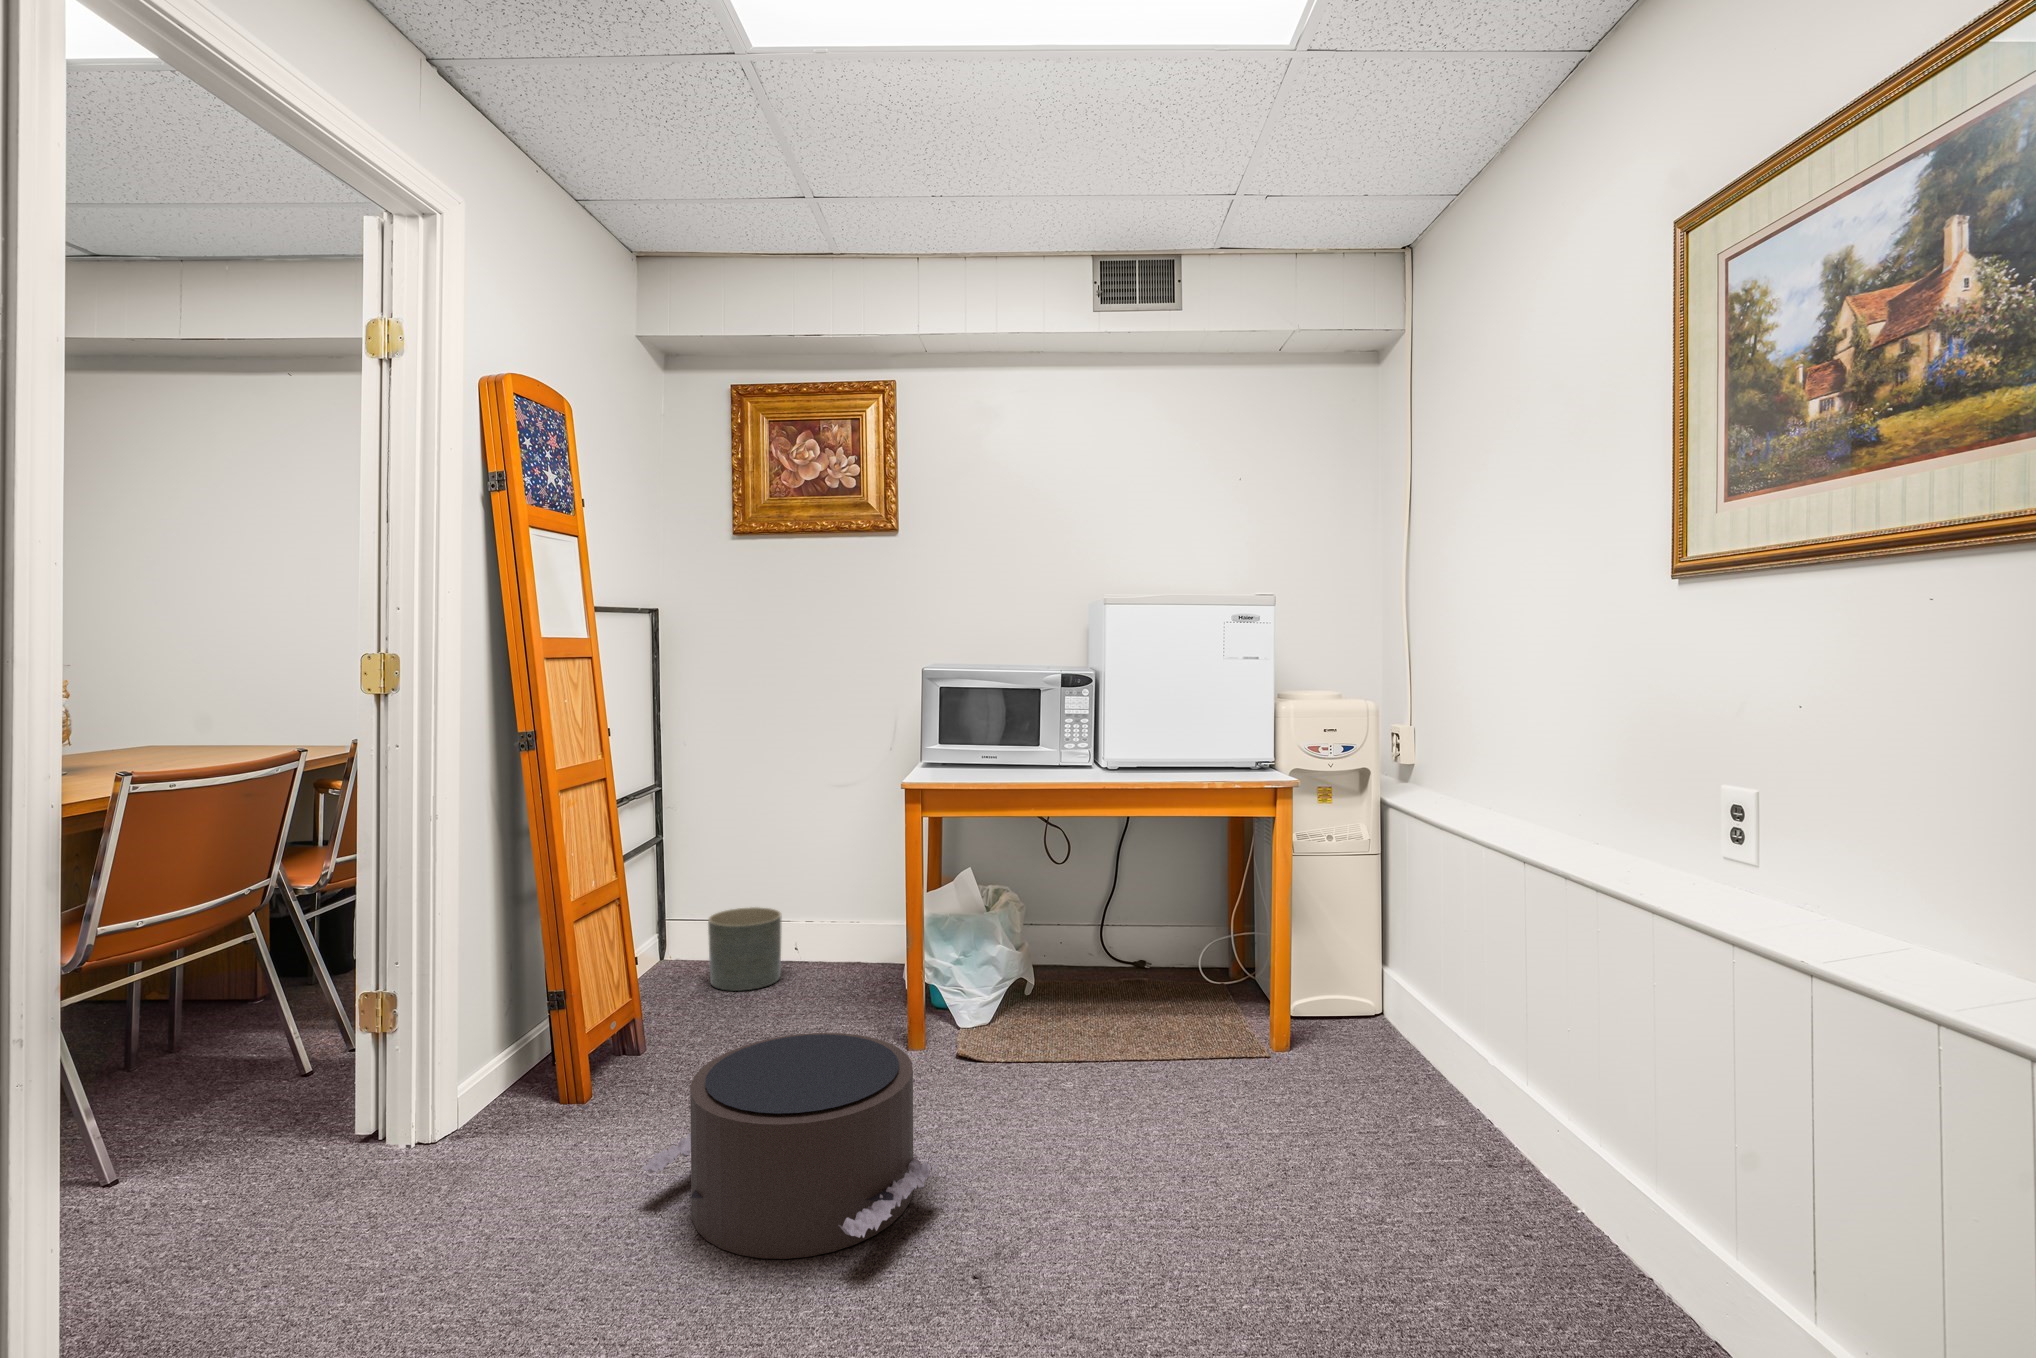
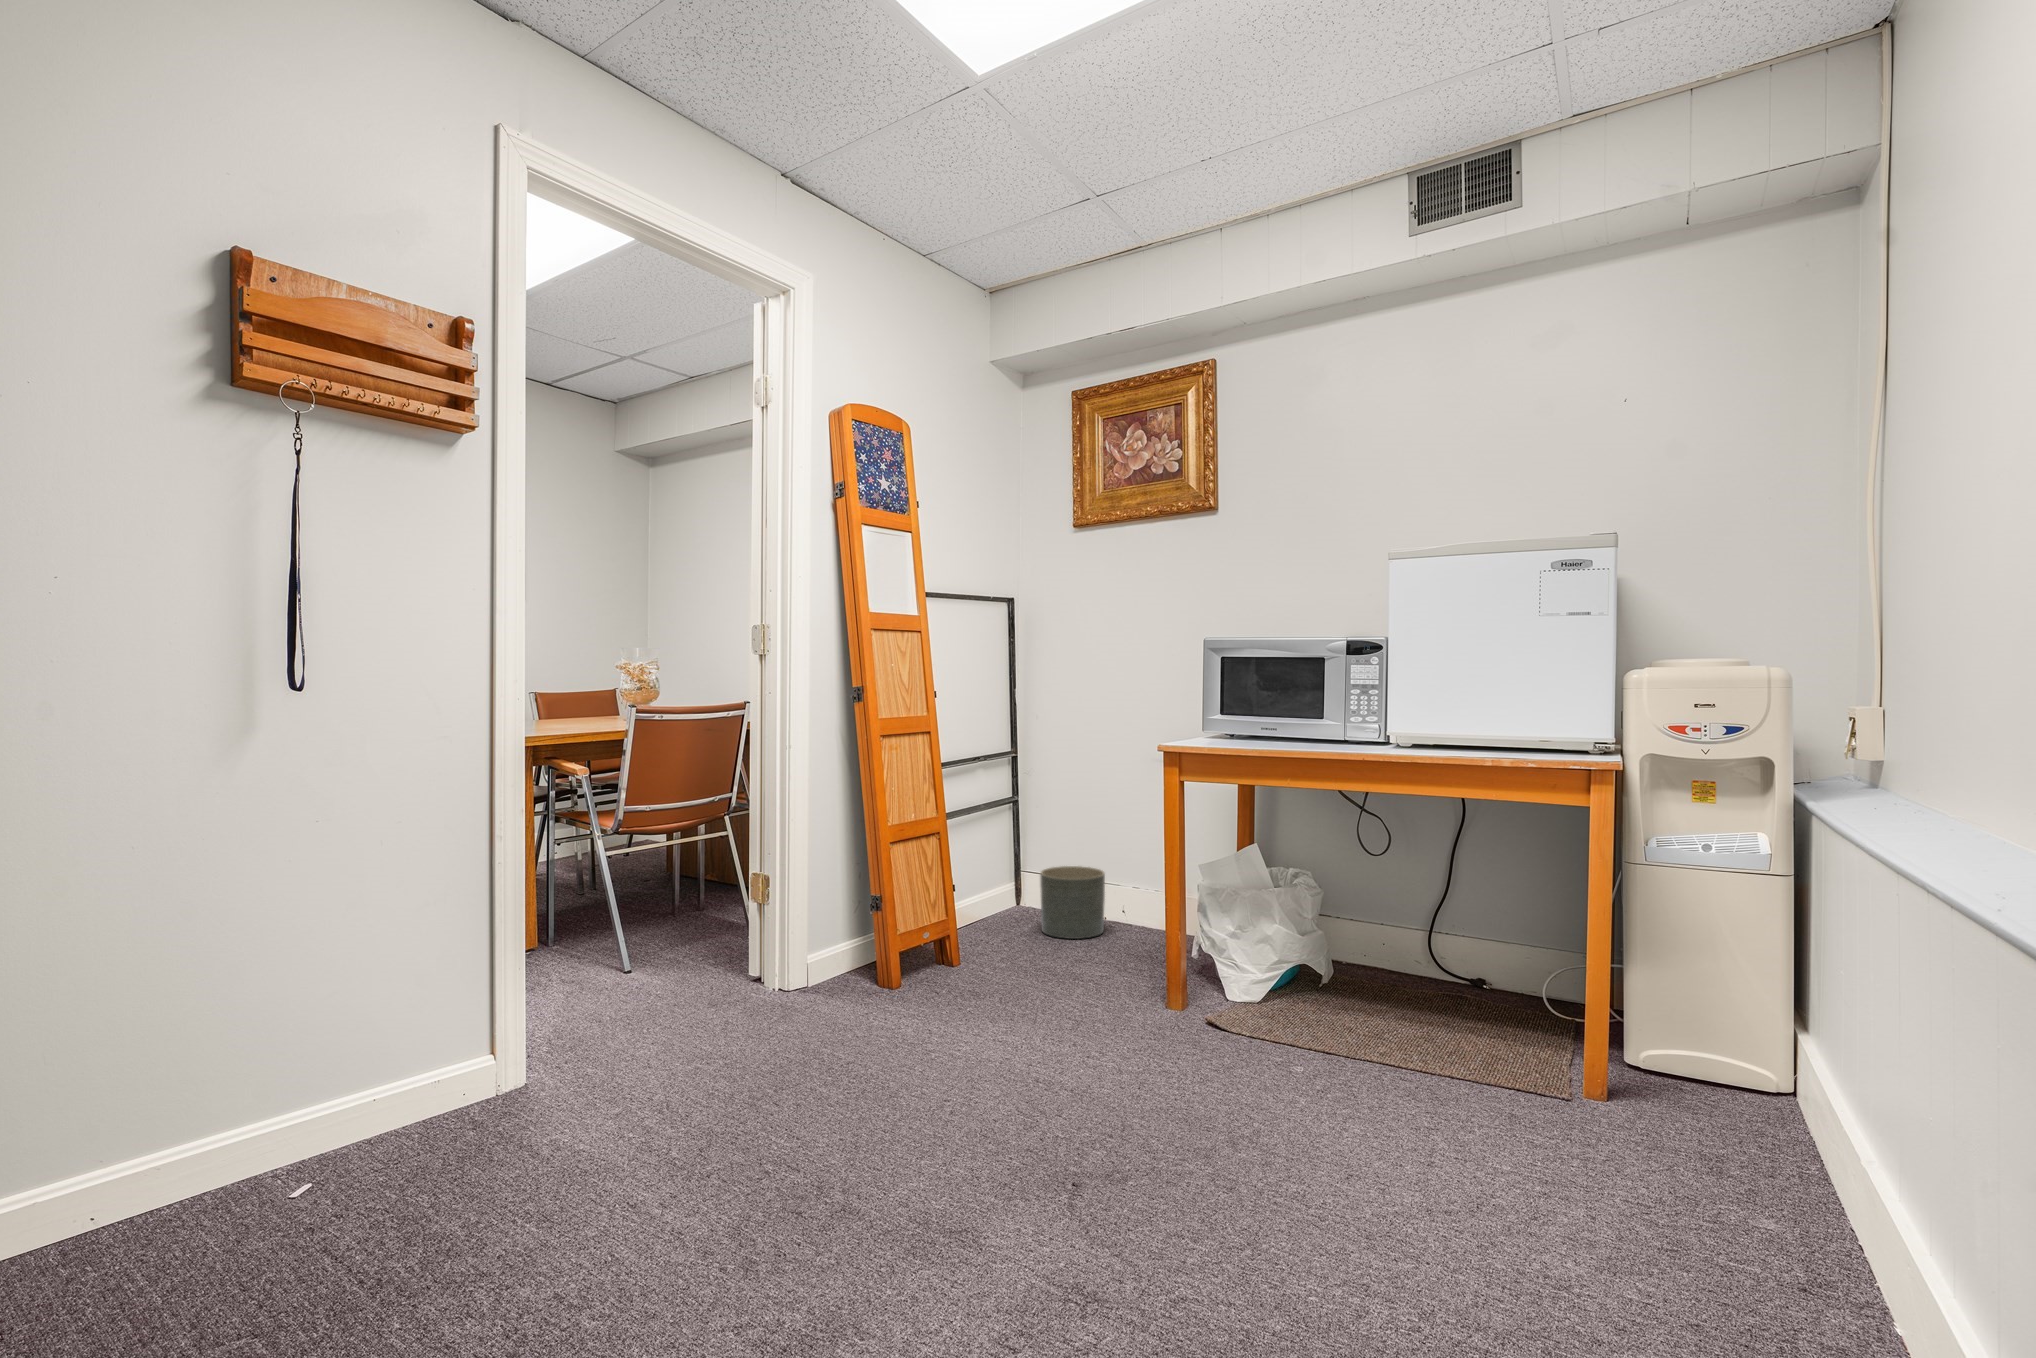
pouf: present [642,1033,937,1259] -> none [872,957,1090,1135]

